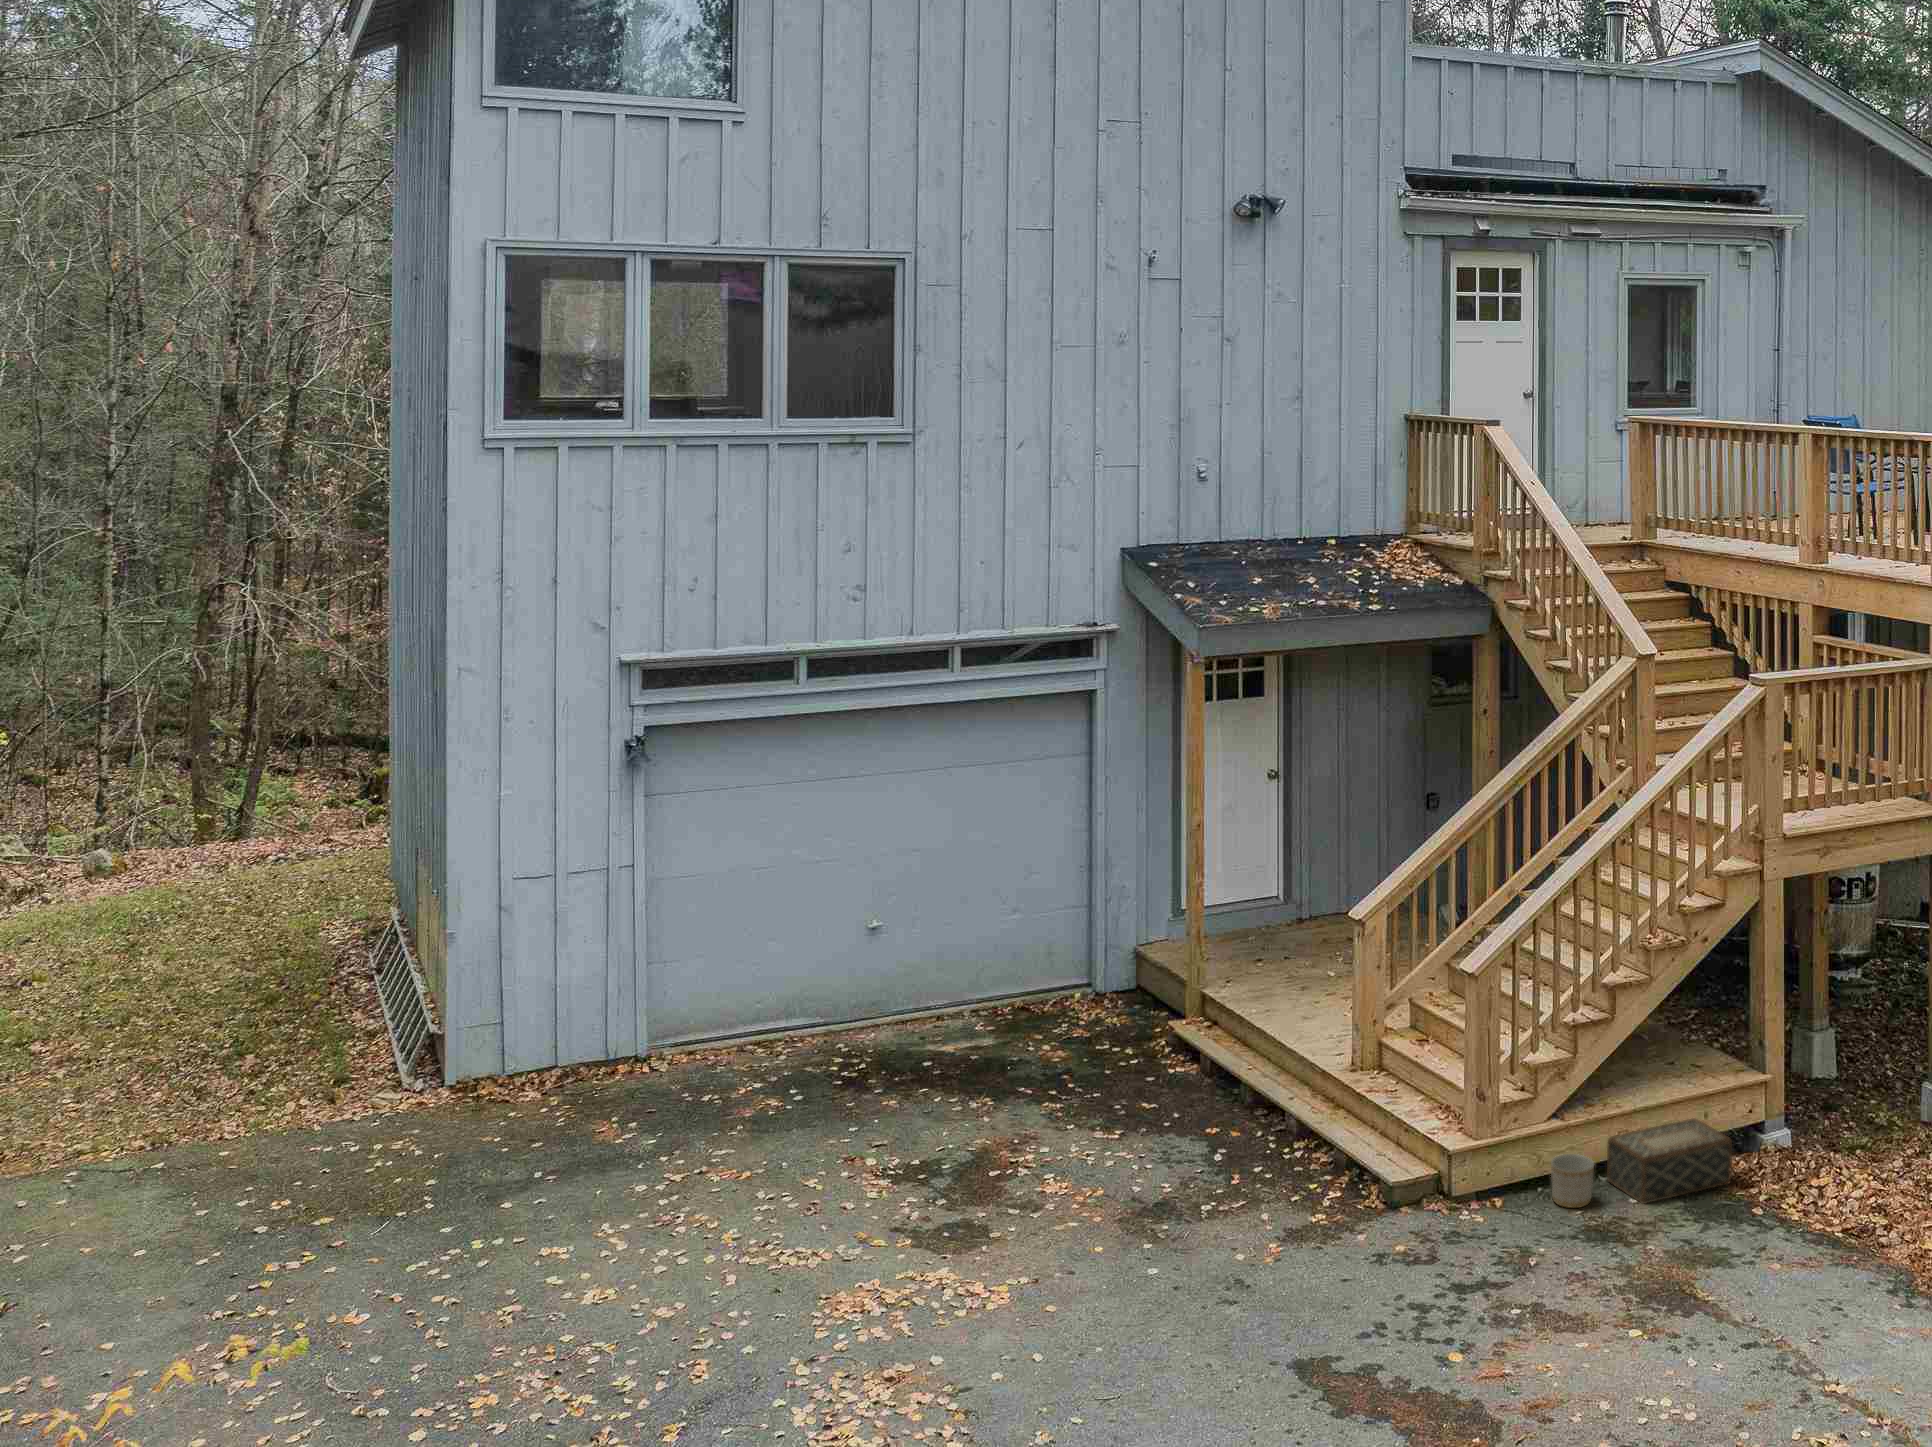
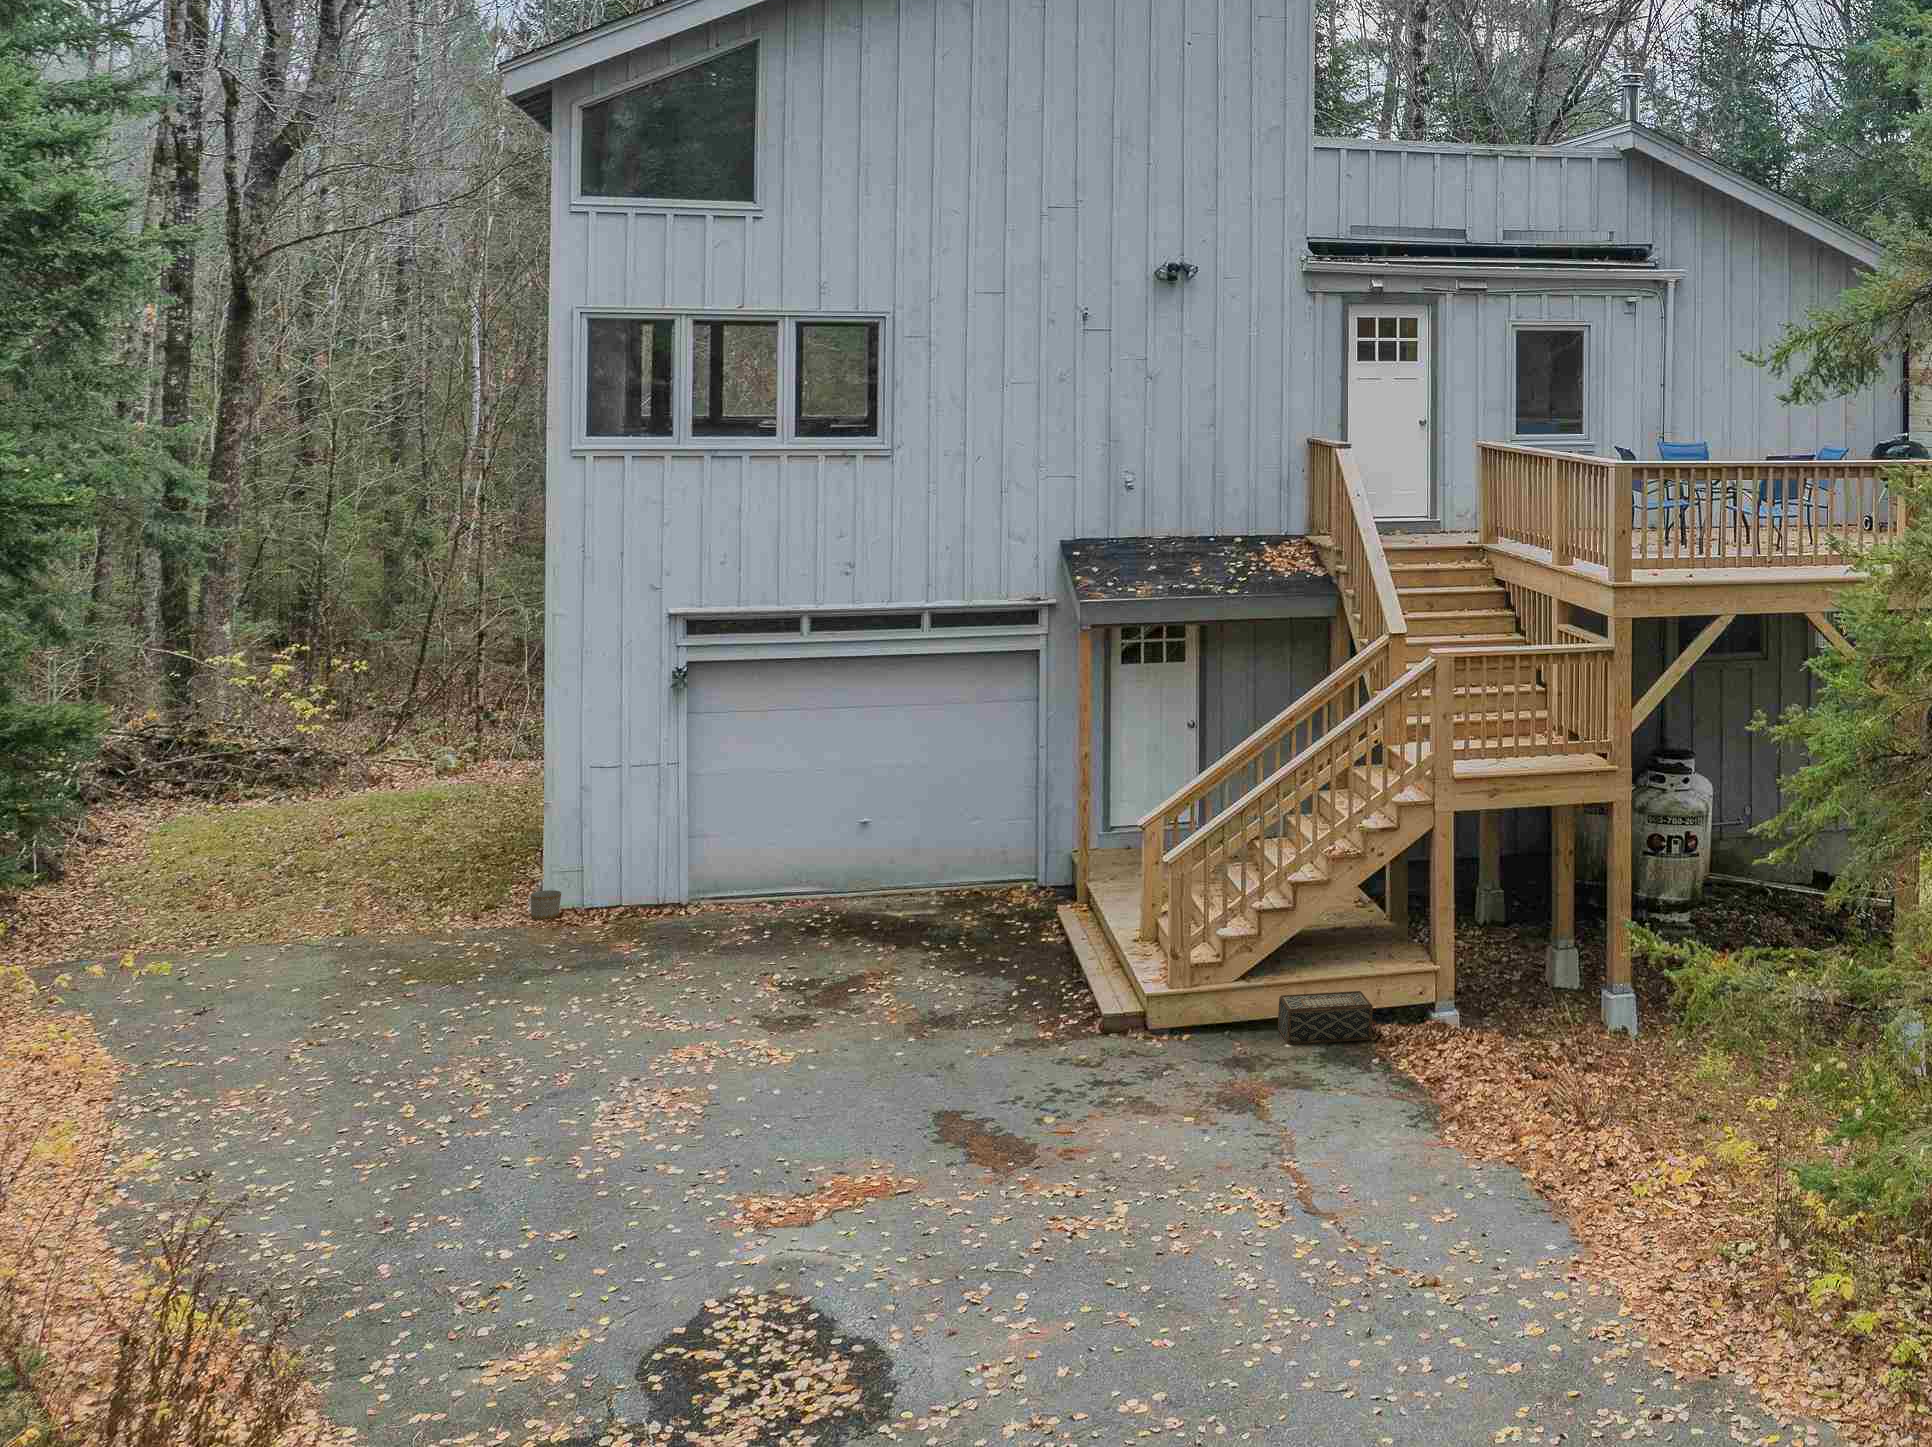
planter: present [1551,1154,1594,1208] -> present [531,890,561,920]

